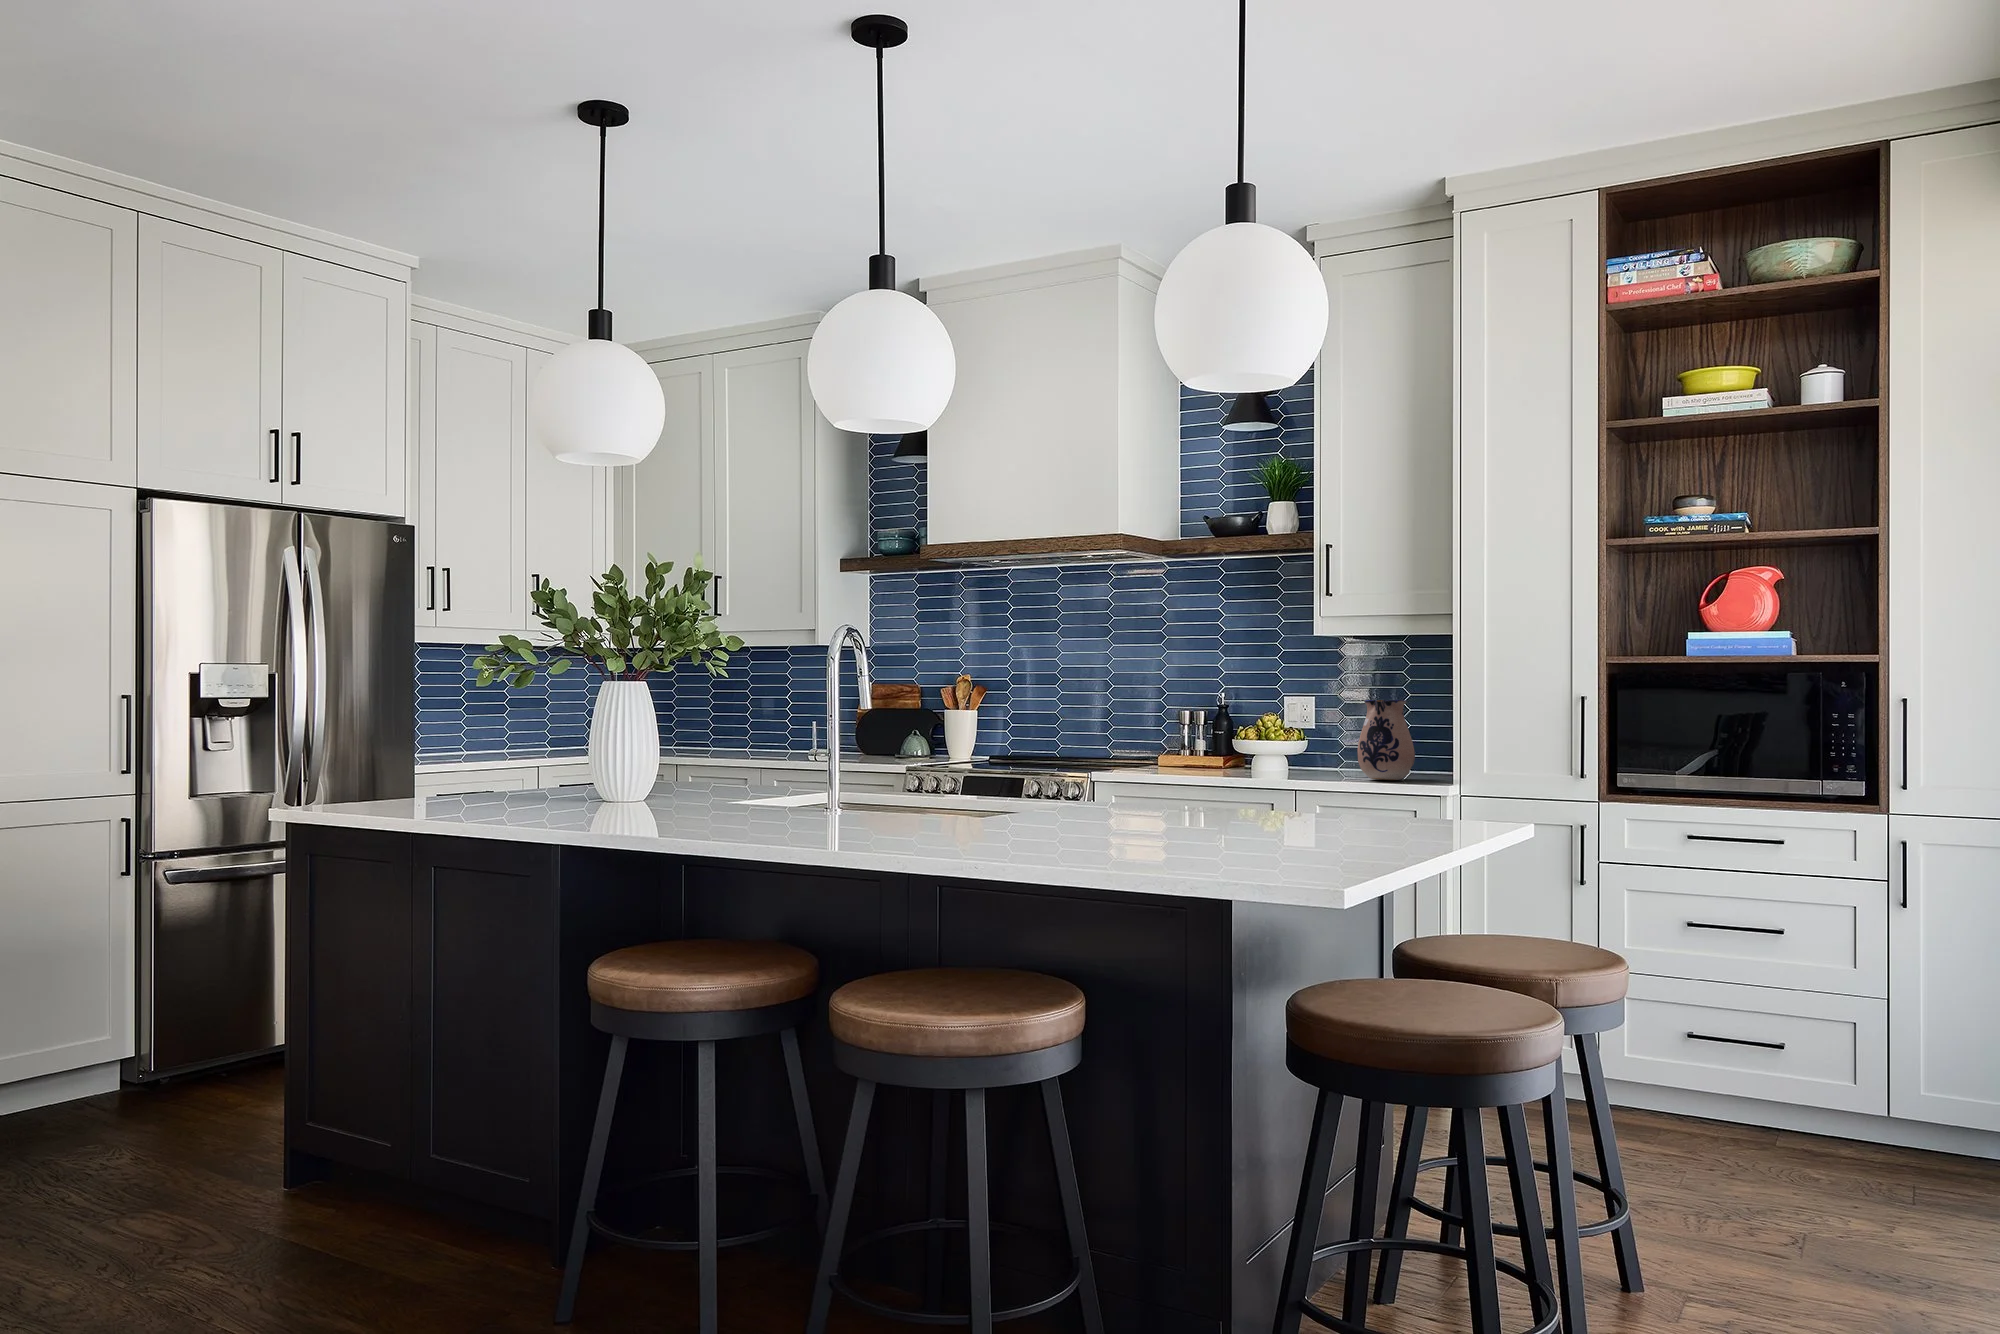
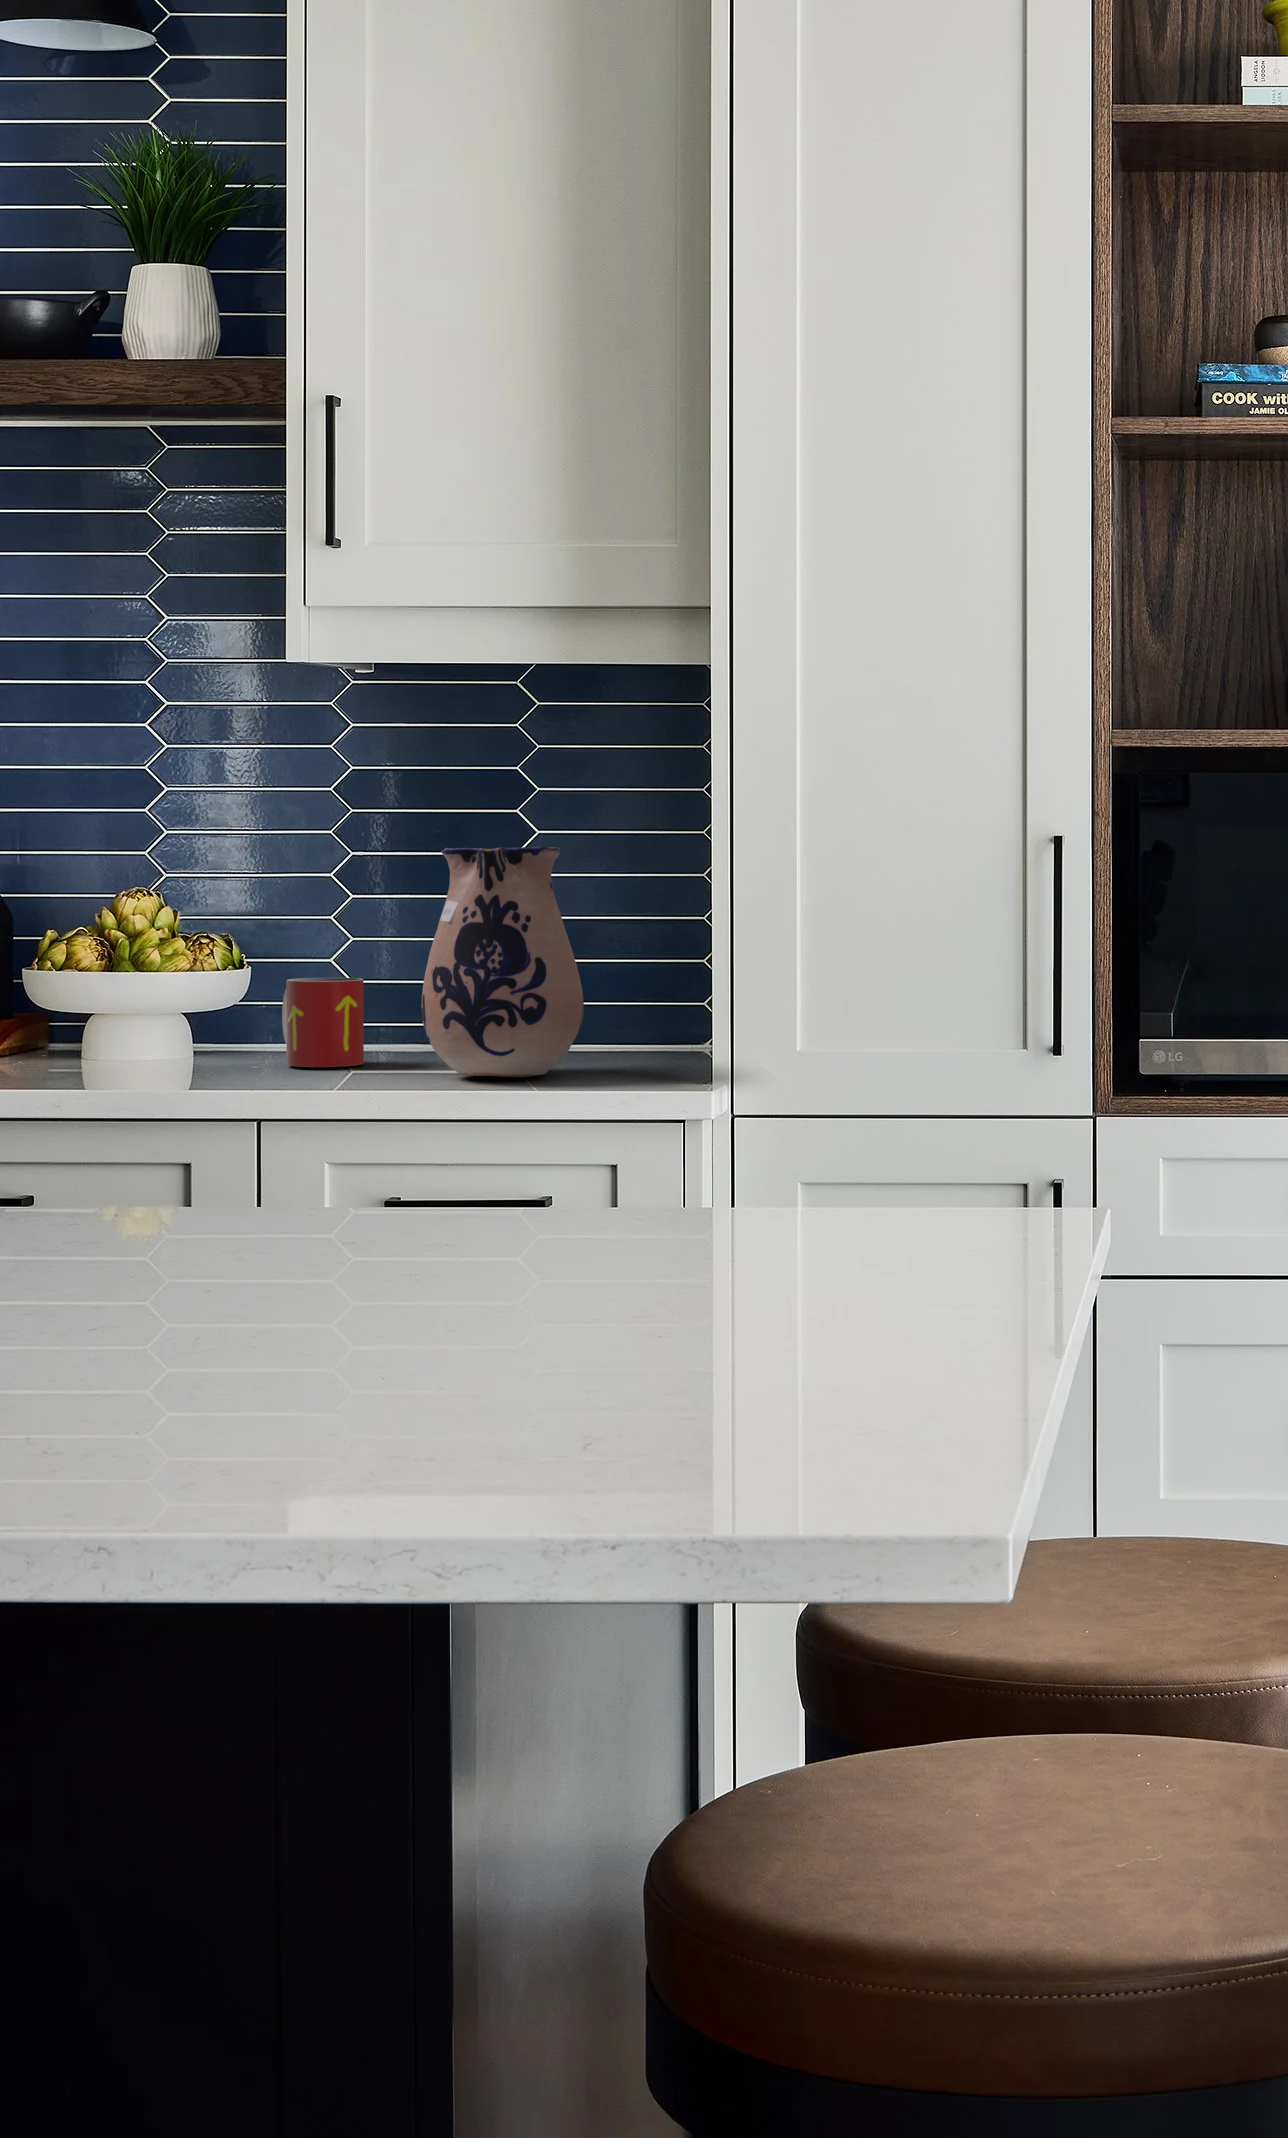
mug: none [1315,745,1341,776] -> present [282,978,364,1067]

